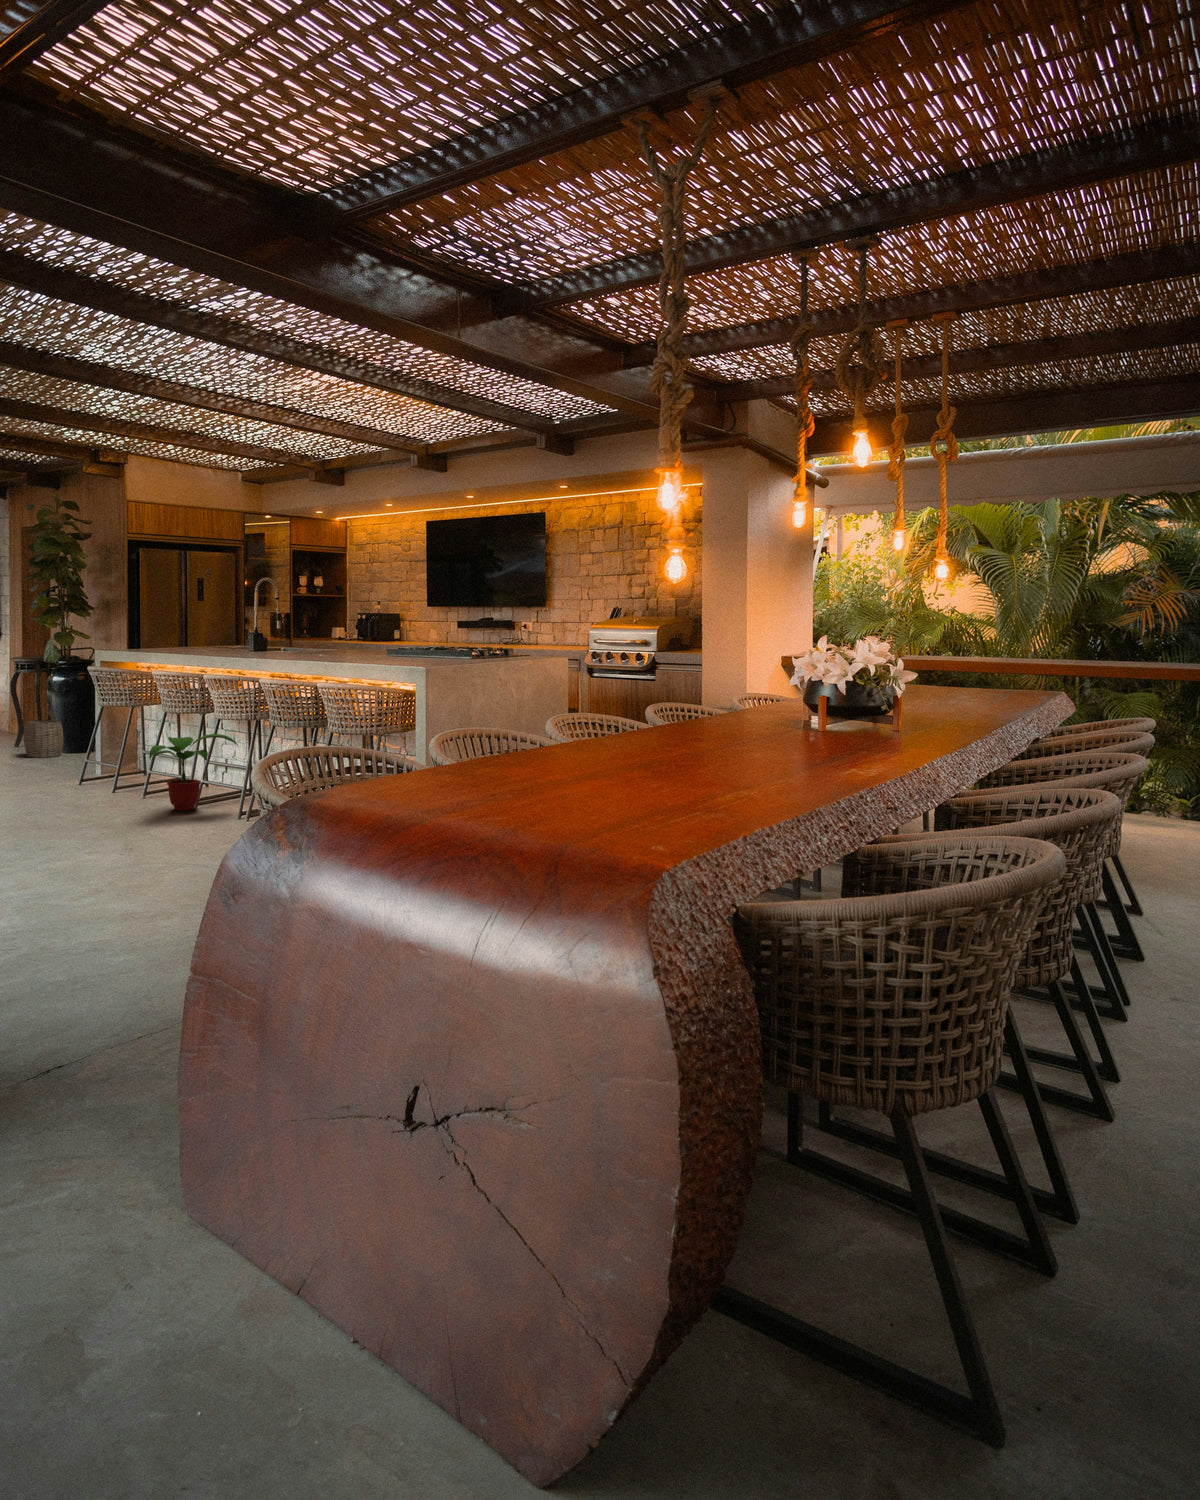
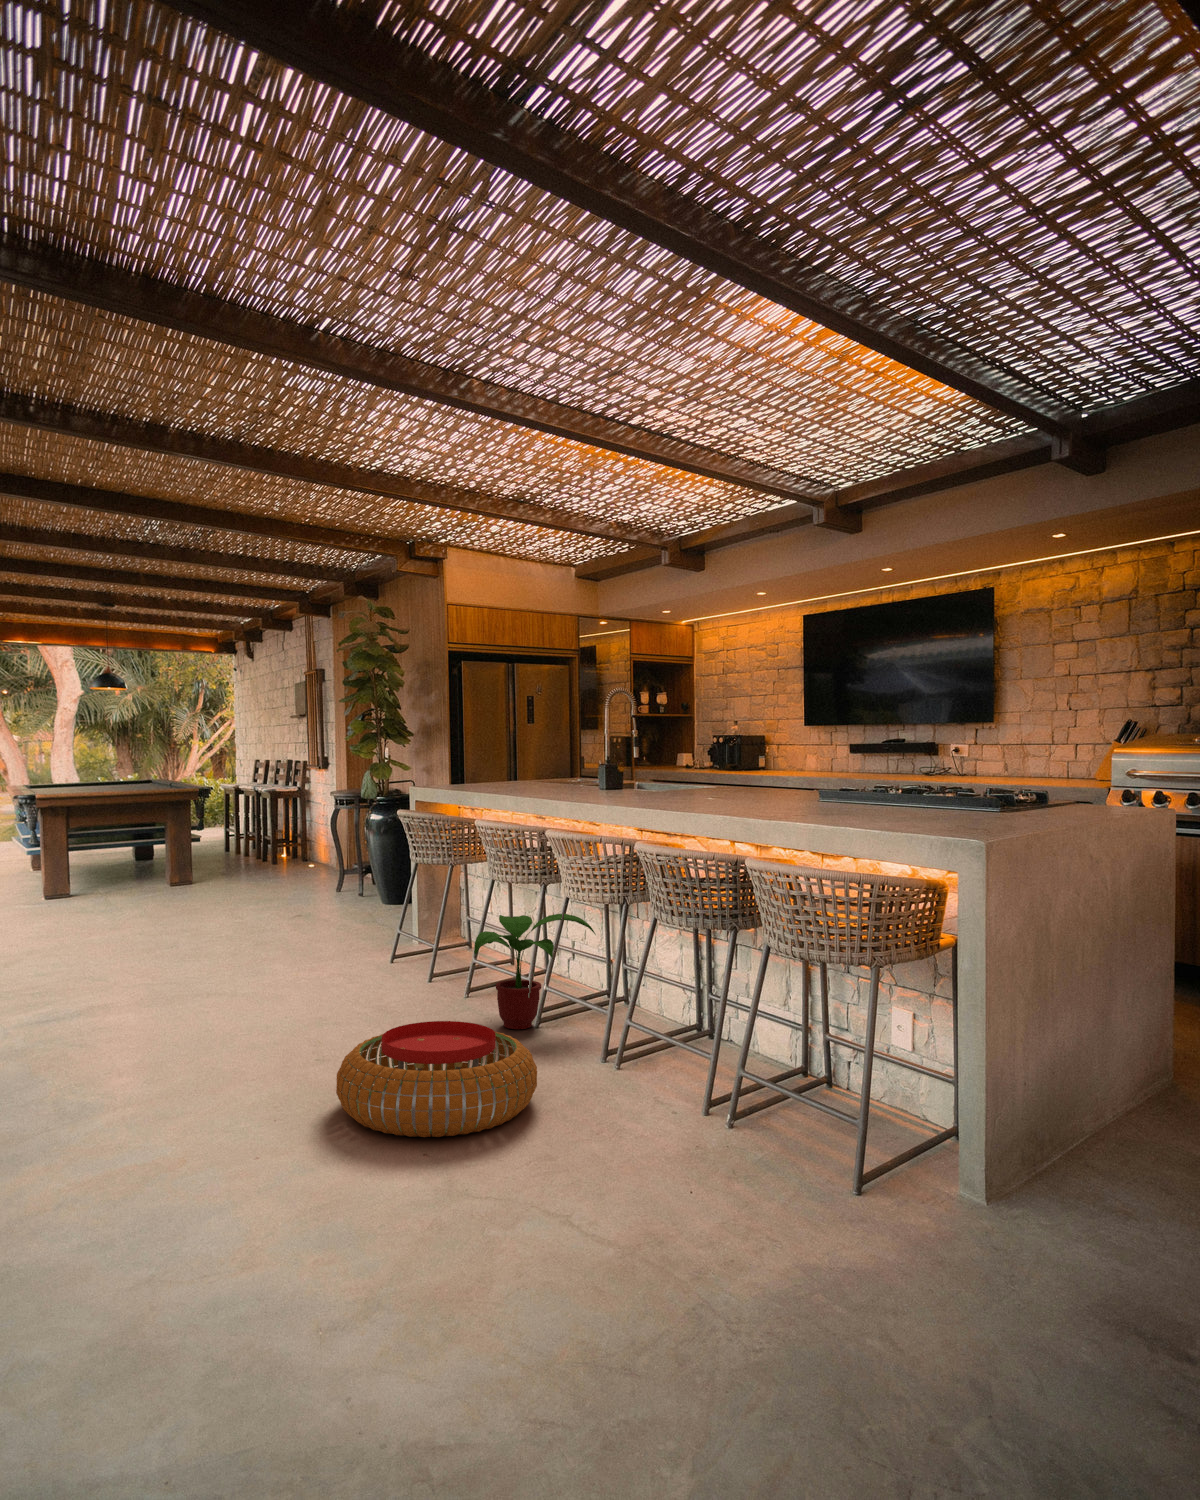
woven basket: present [24,721,63,757] -> none [333,869,375,914]
pouf: none [55,794,193,853] -> present [336,1021,537,1137]

